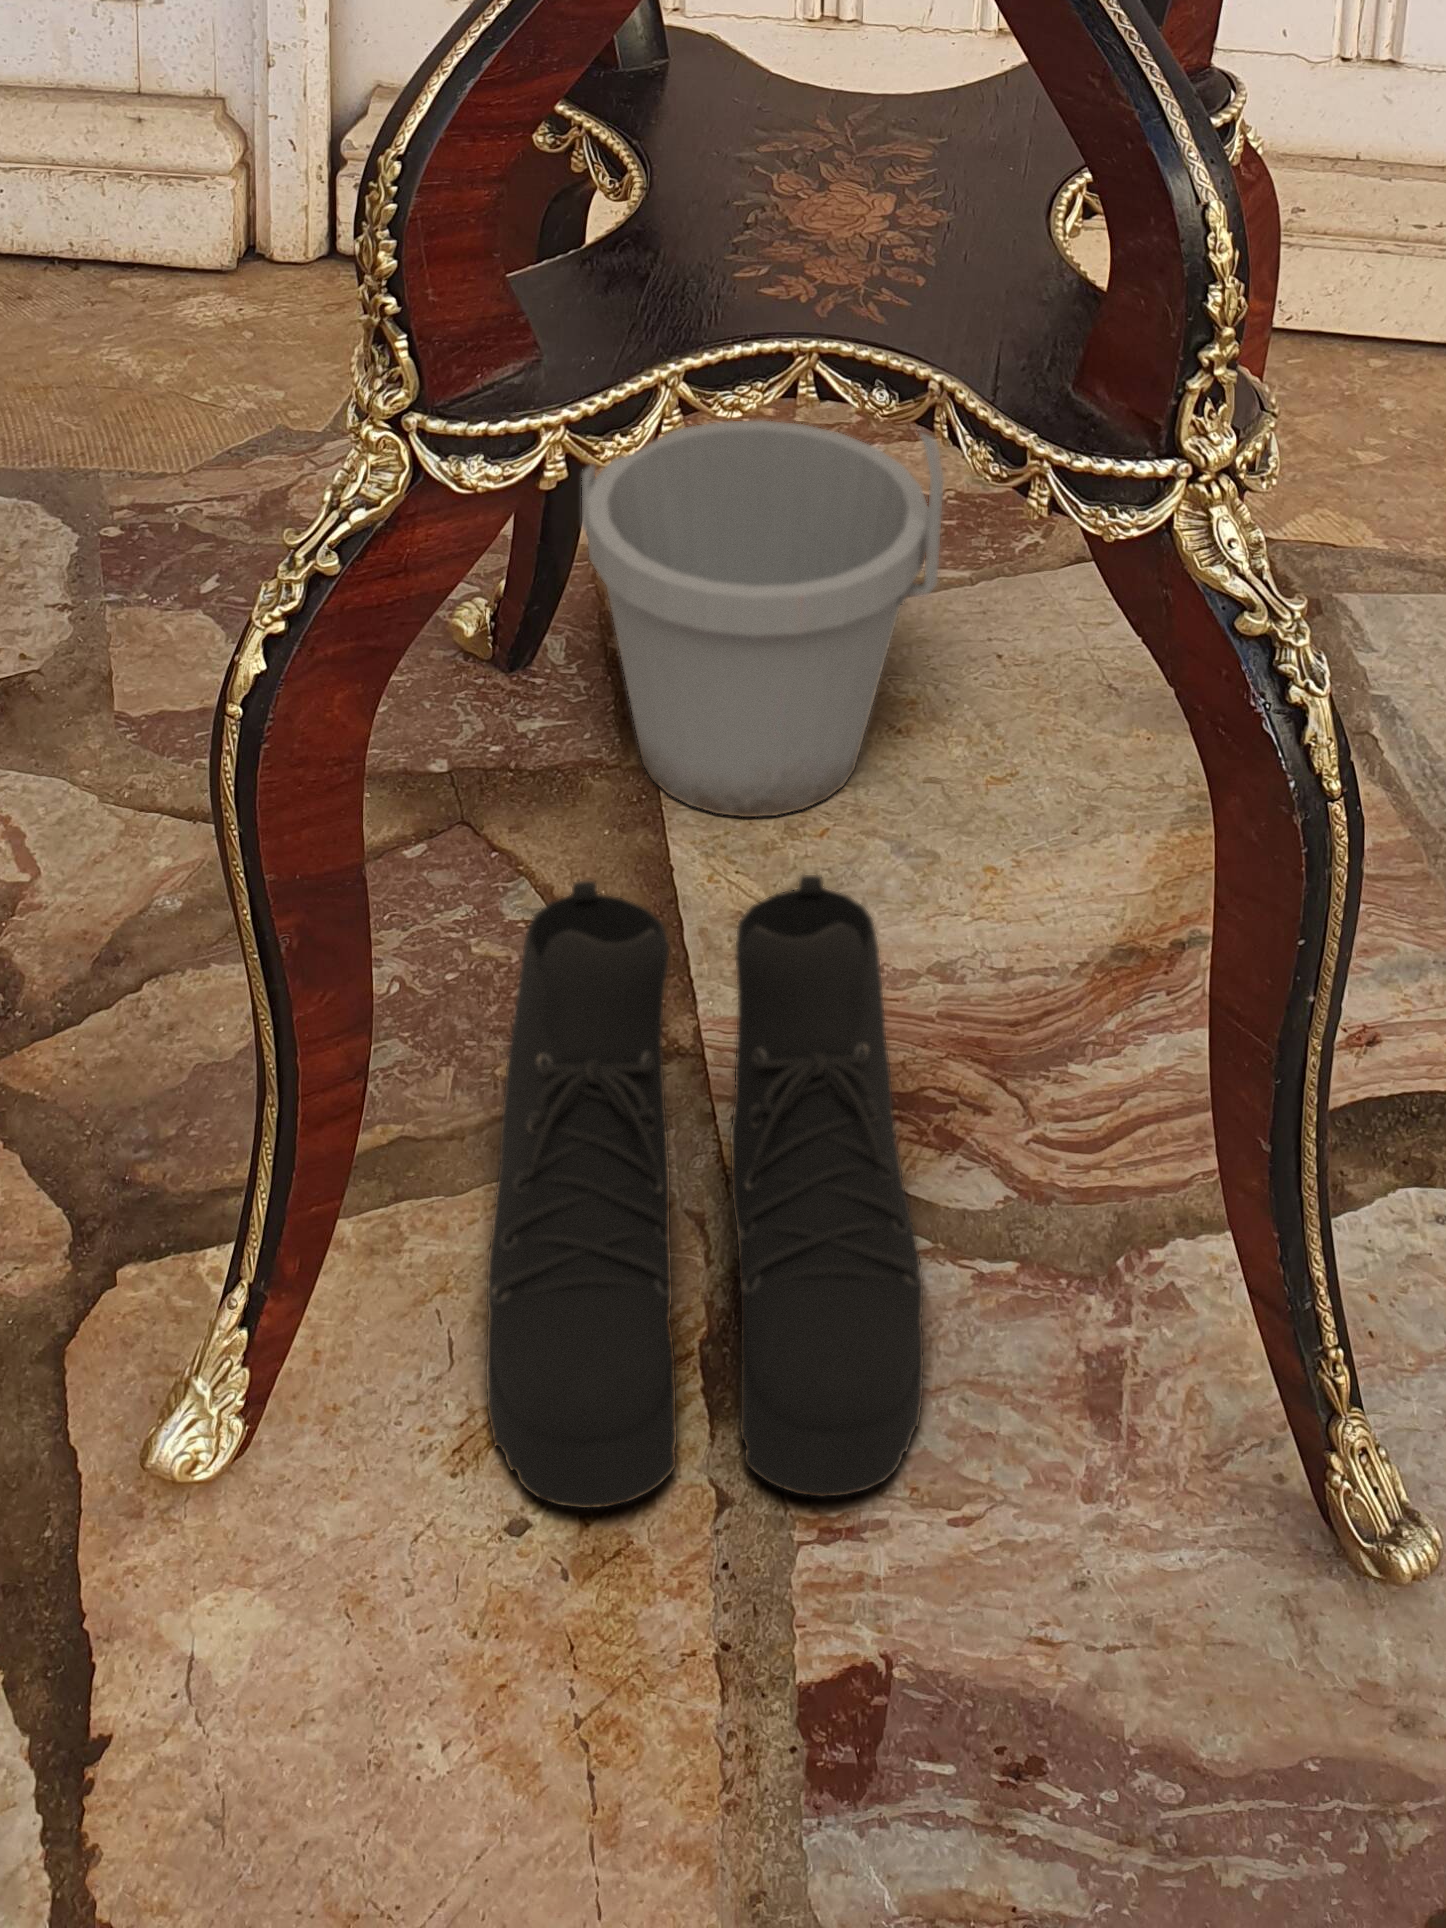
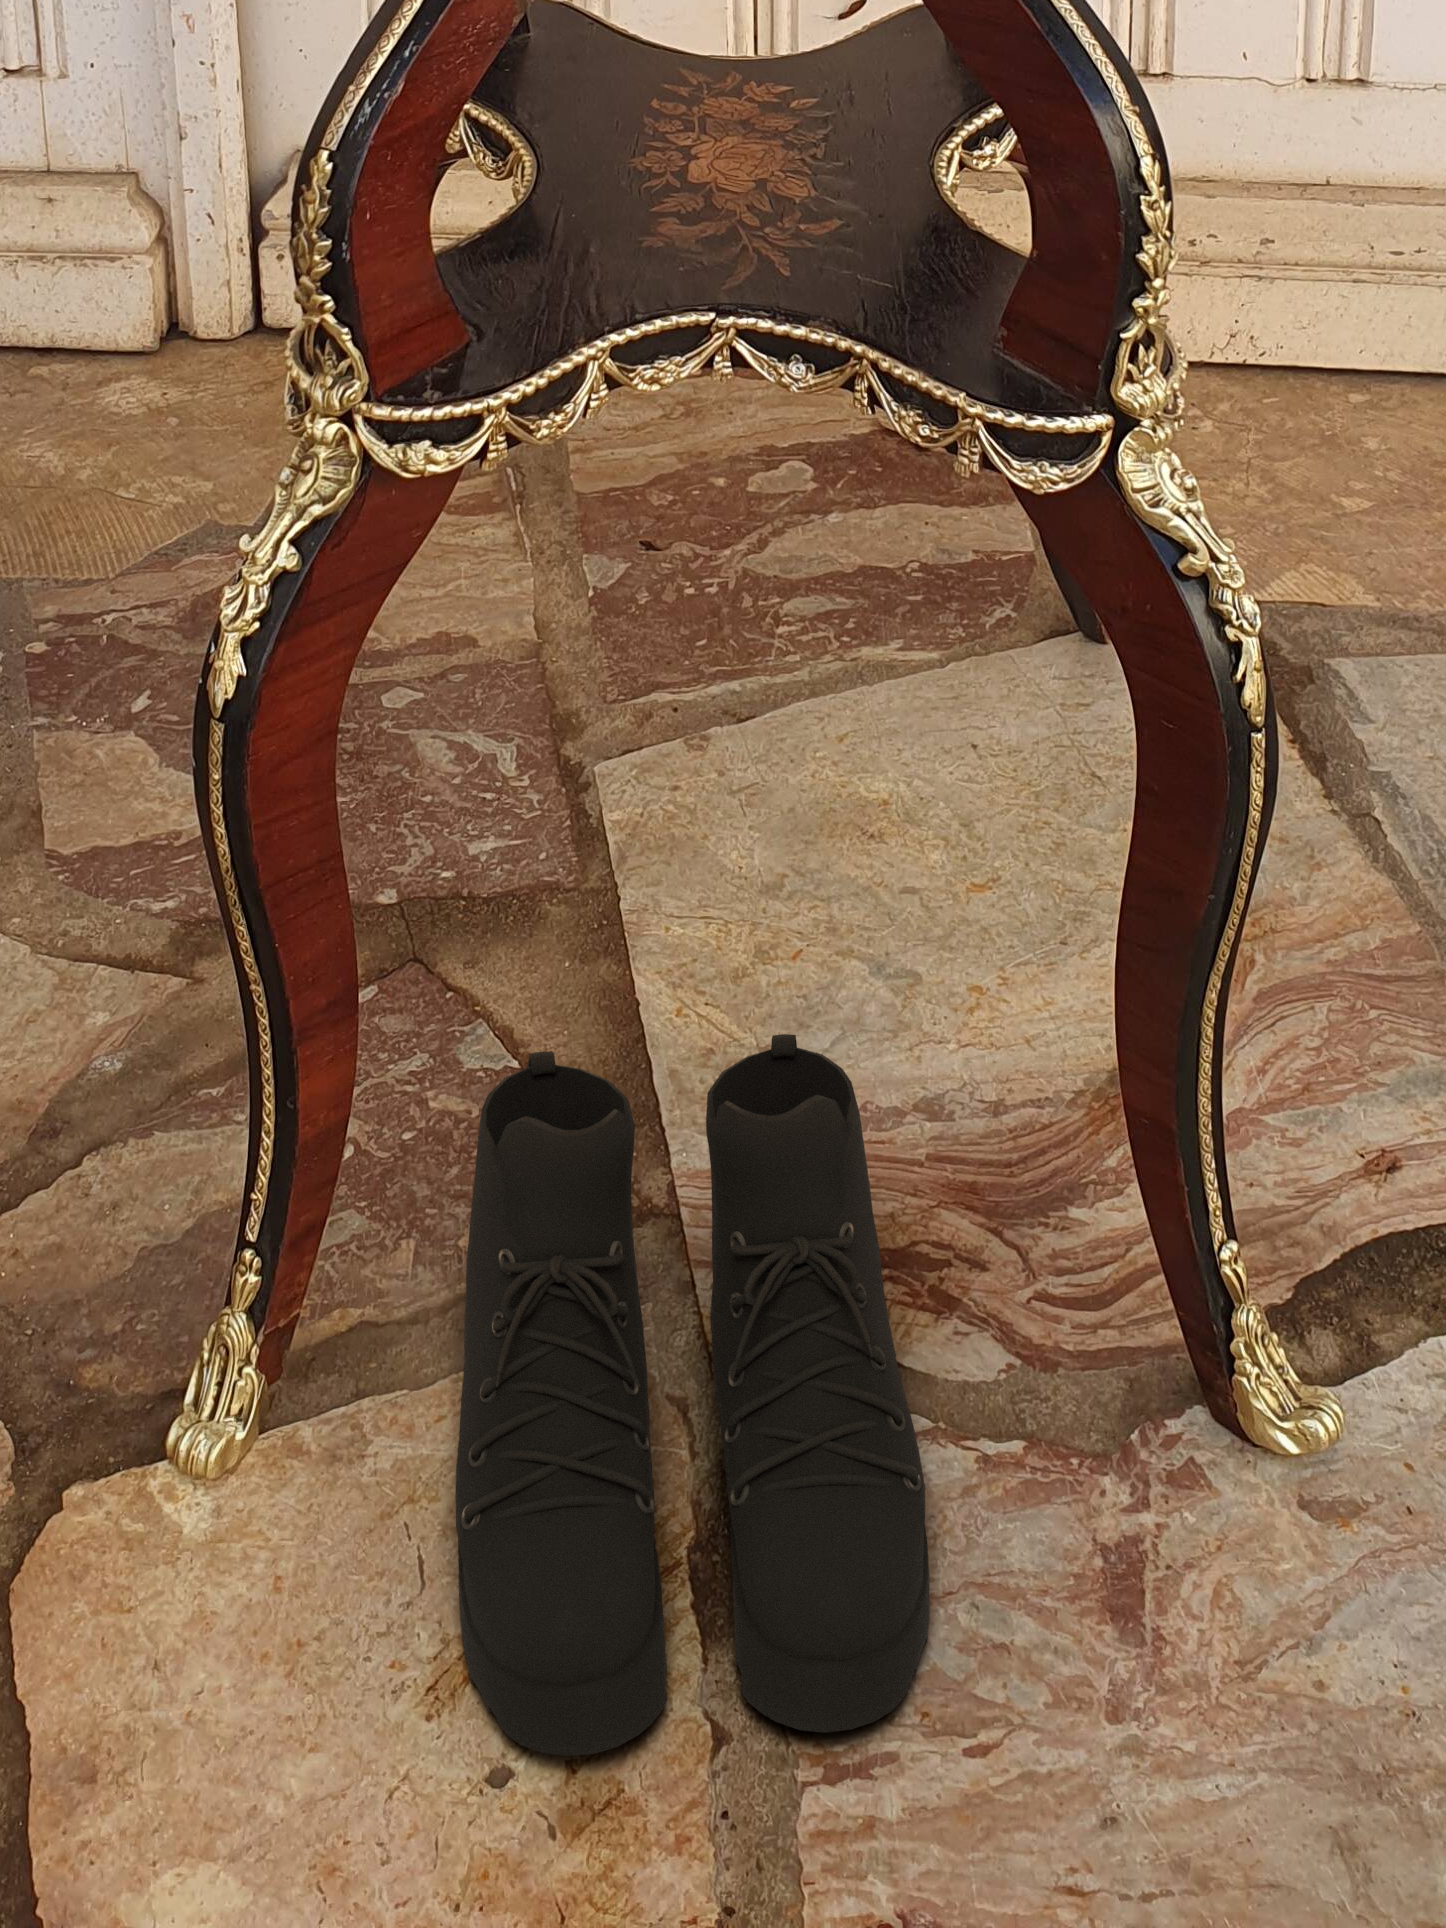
bucket: present [582,420,943,817] -> none [521,404,906,940]

